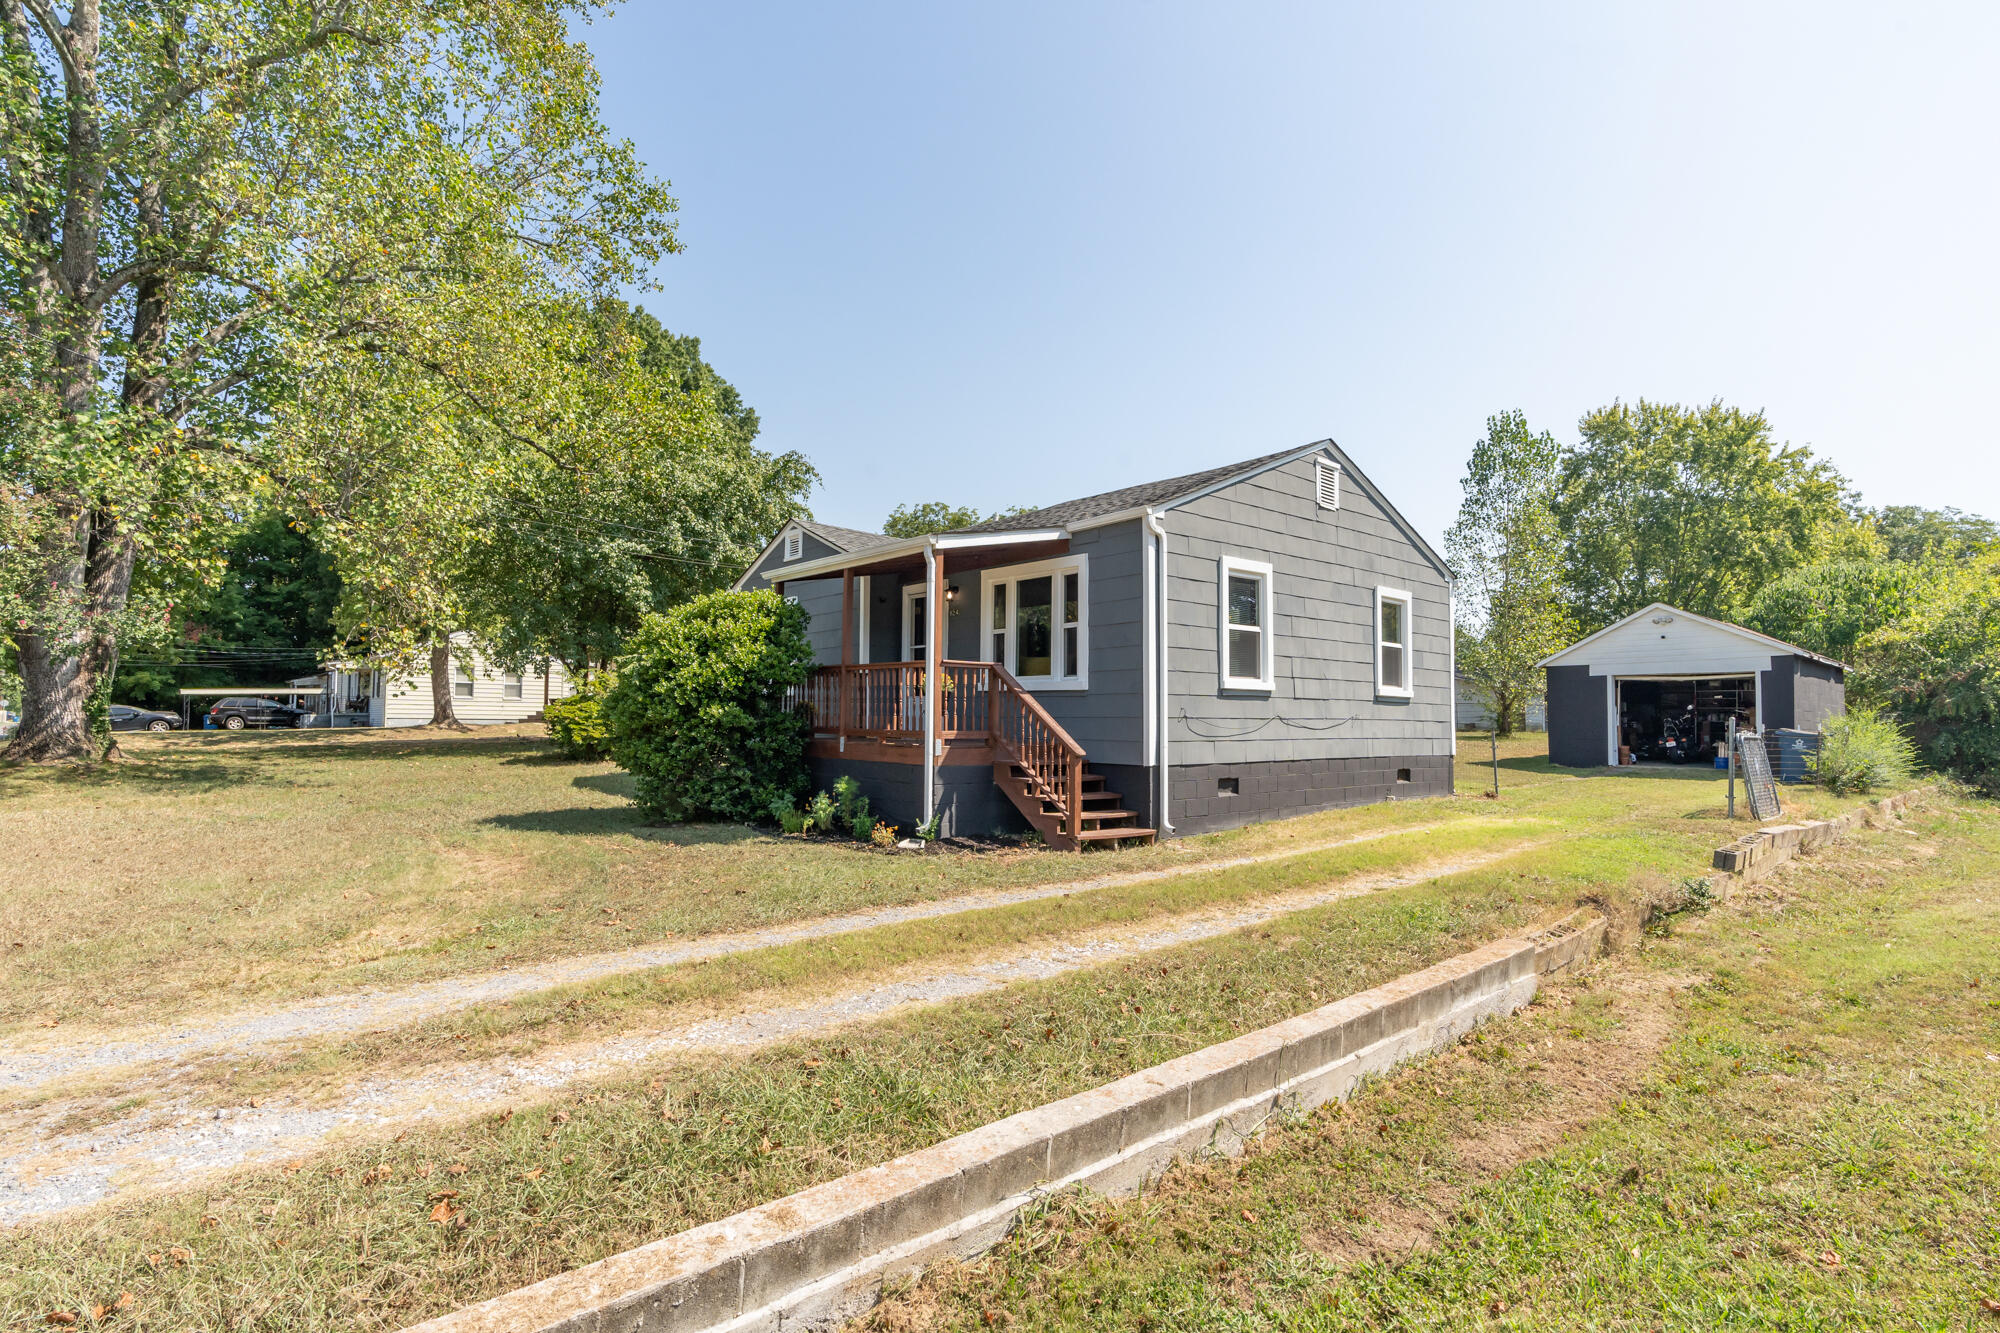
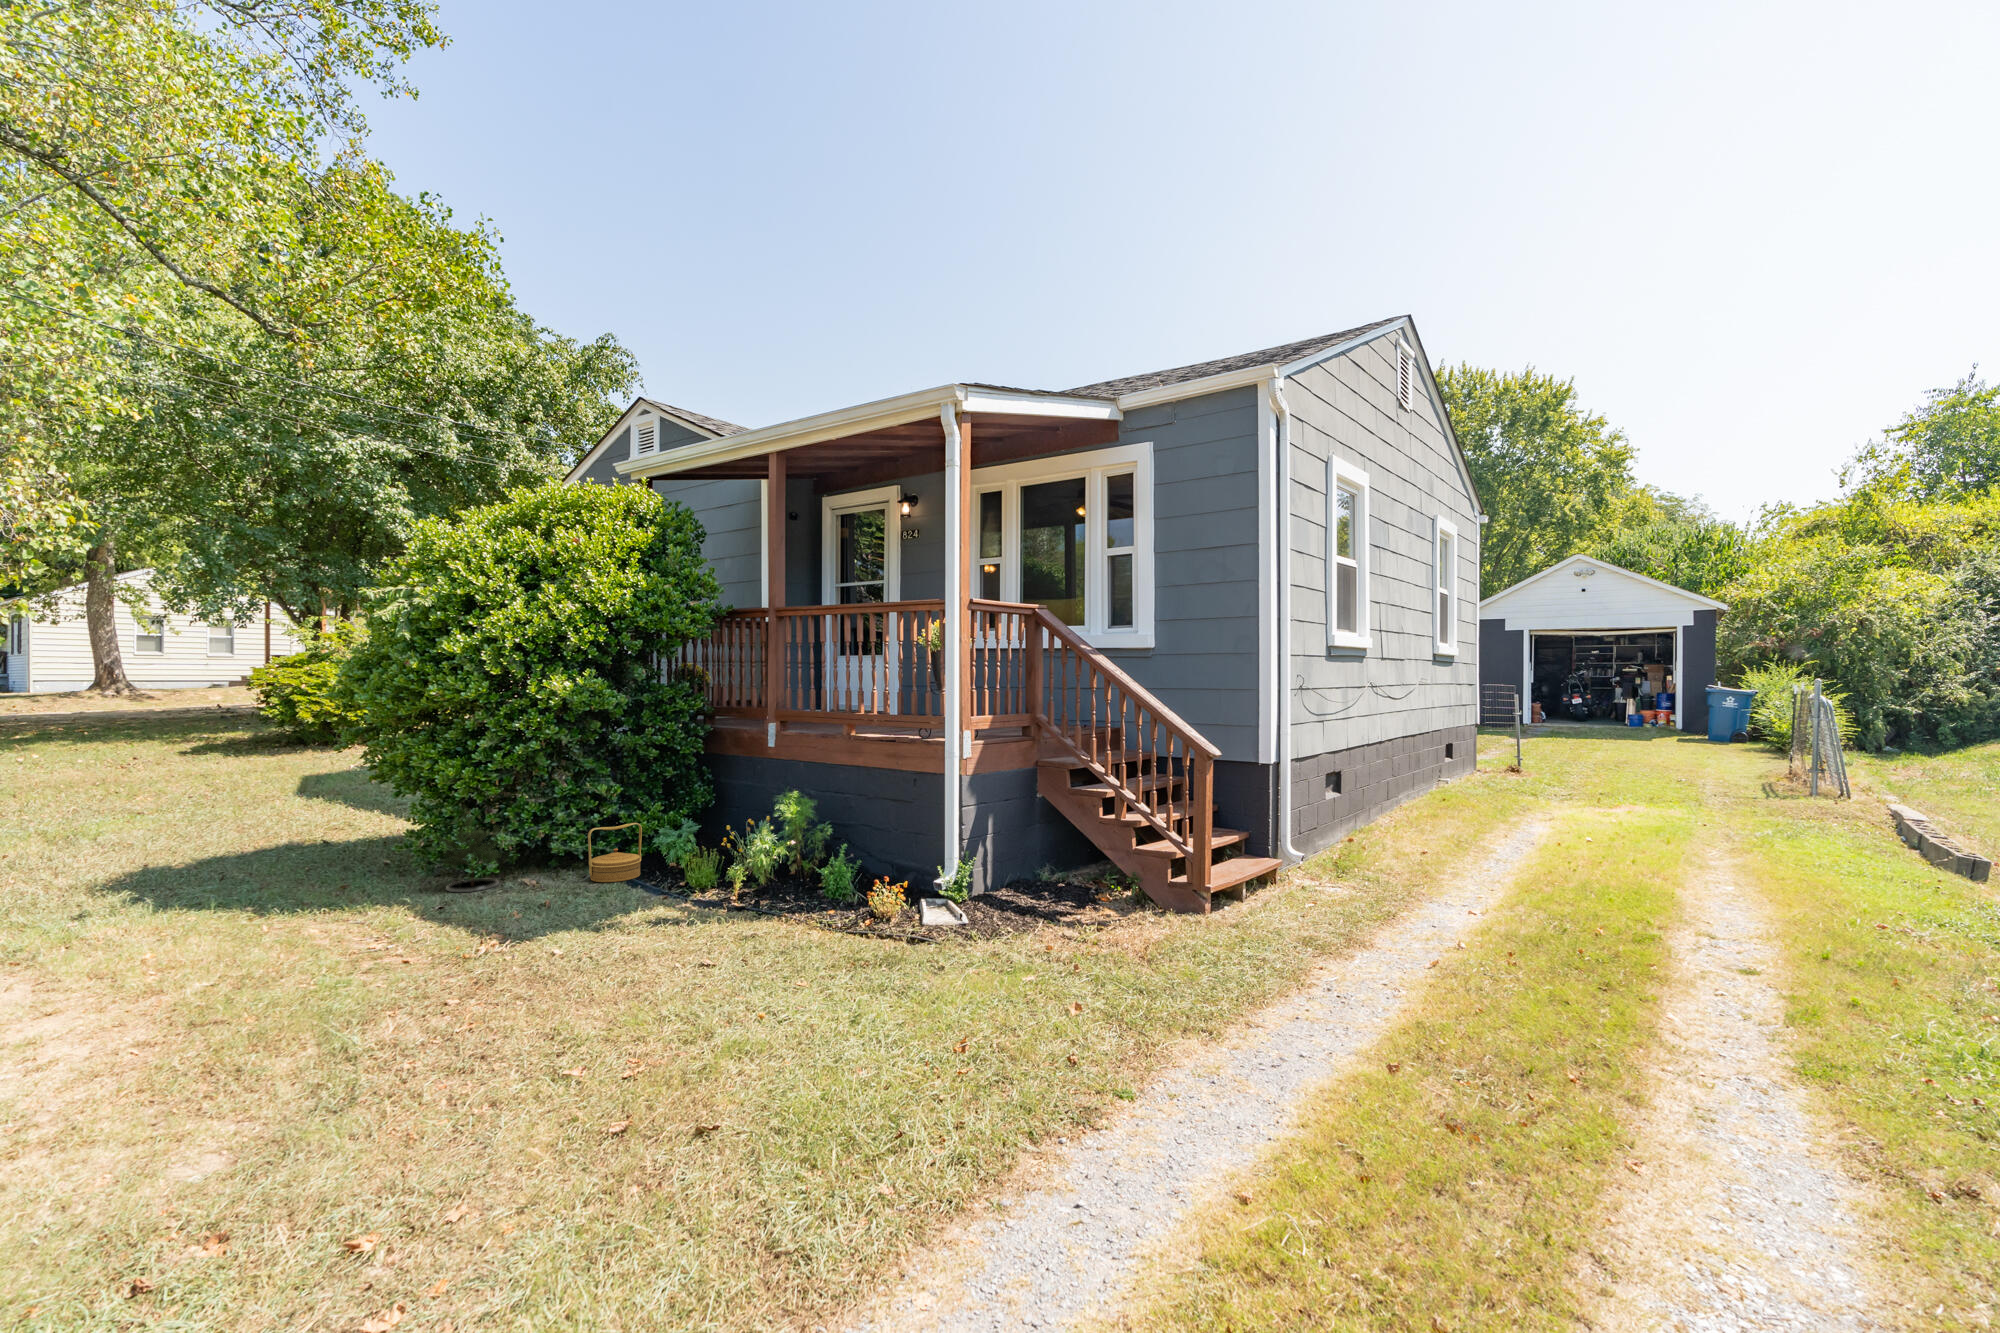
woven basket: none [731,794,762,827] -> present [588,823,642,882]

